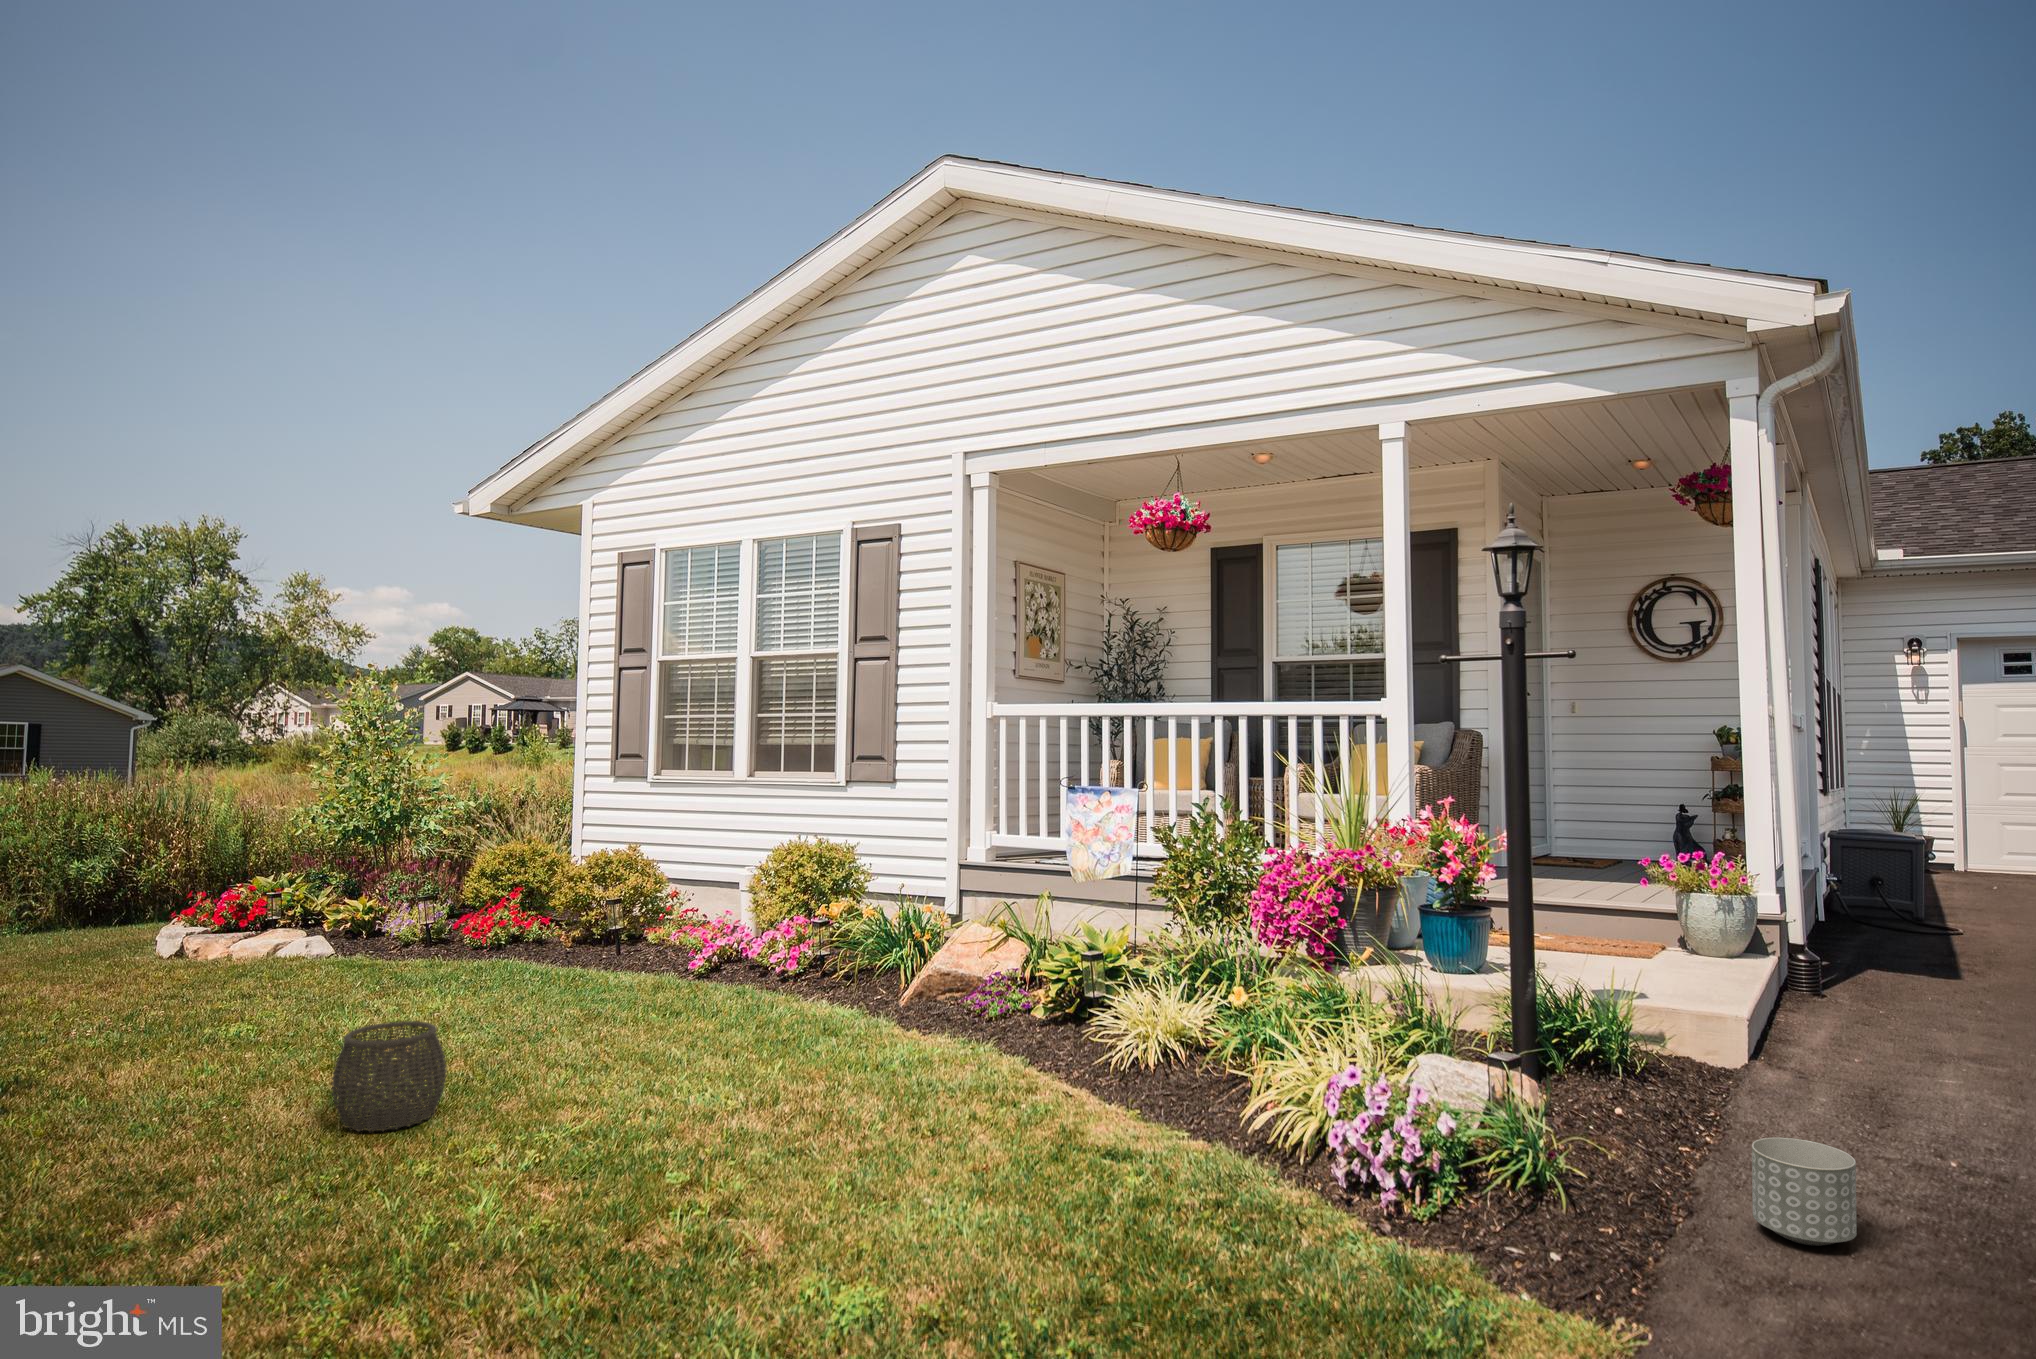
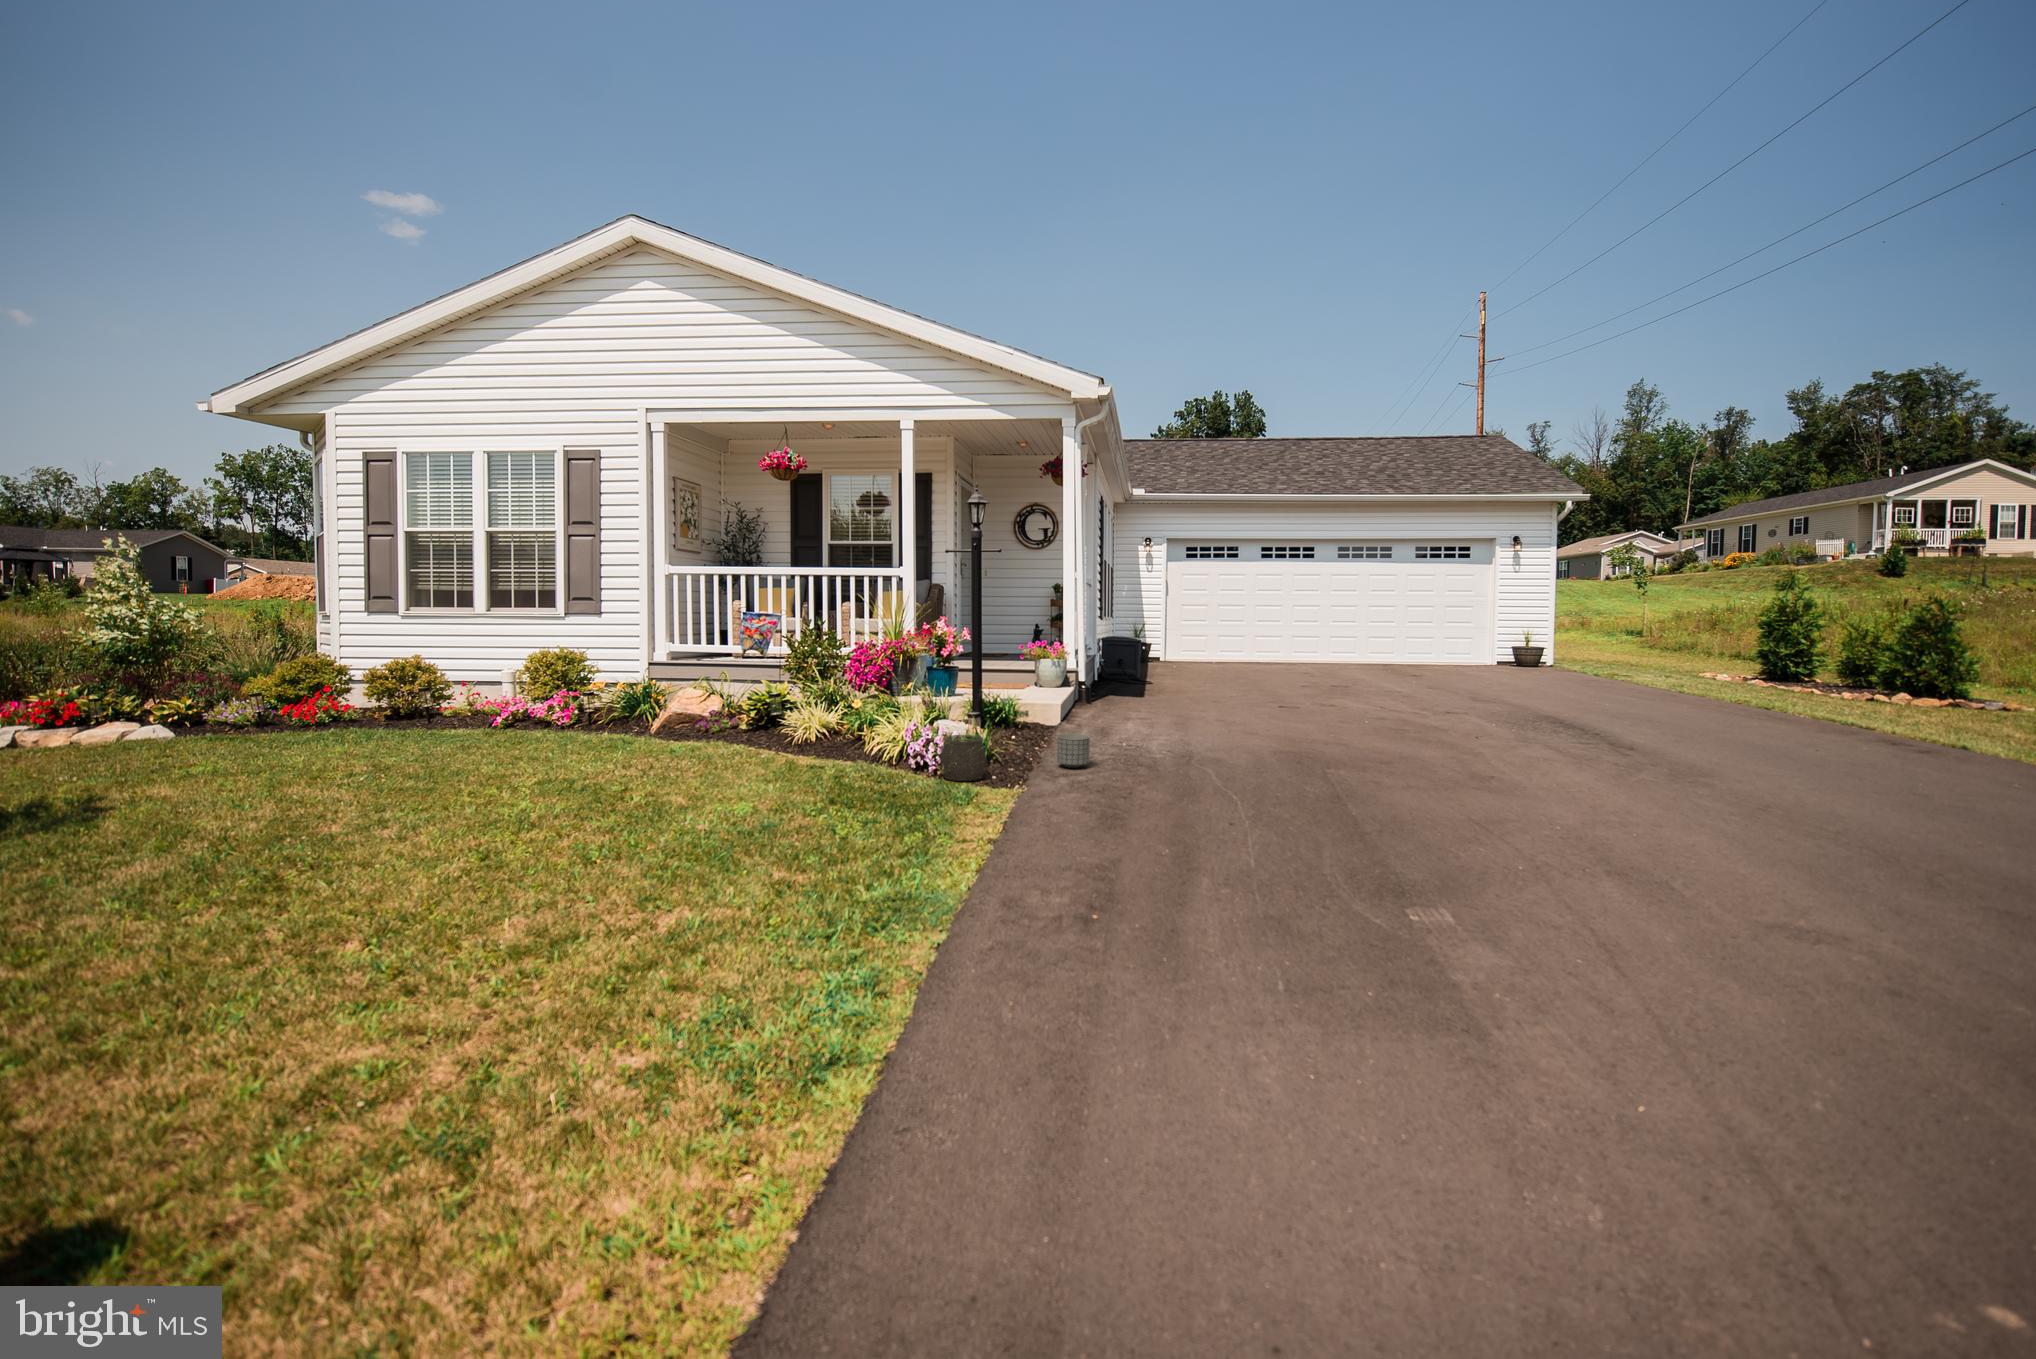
woven basket: present [331,1021,447,1132] -> present [940,735,986,781]

